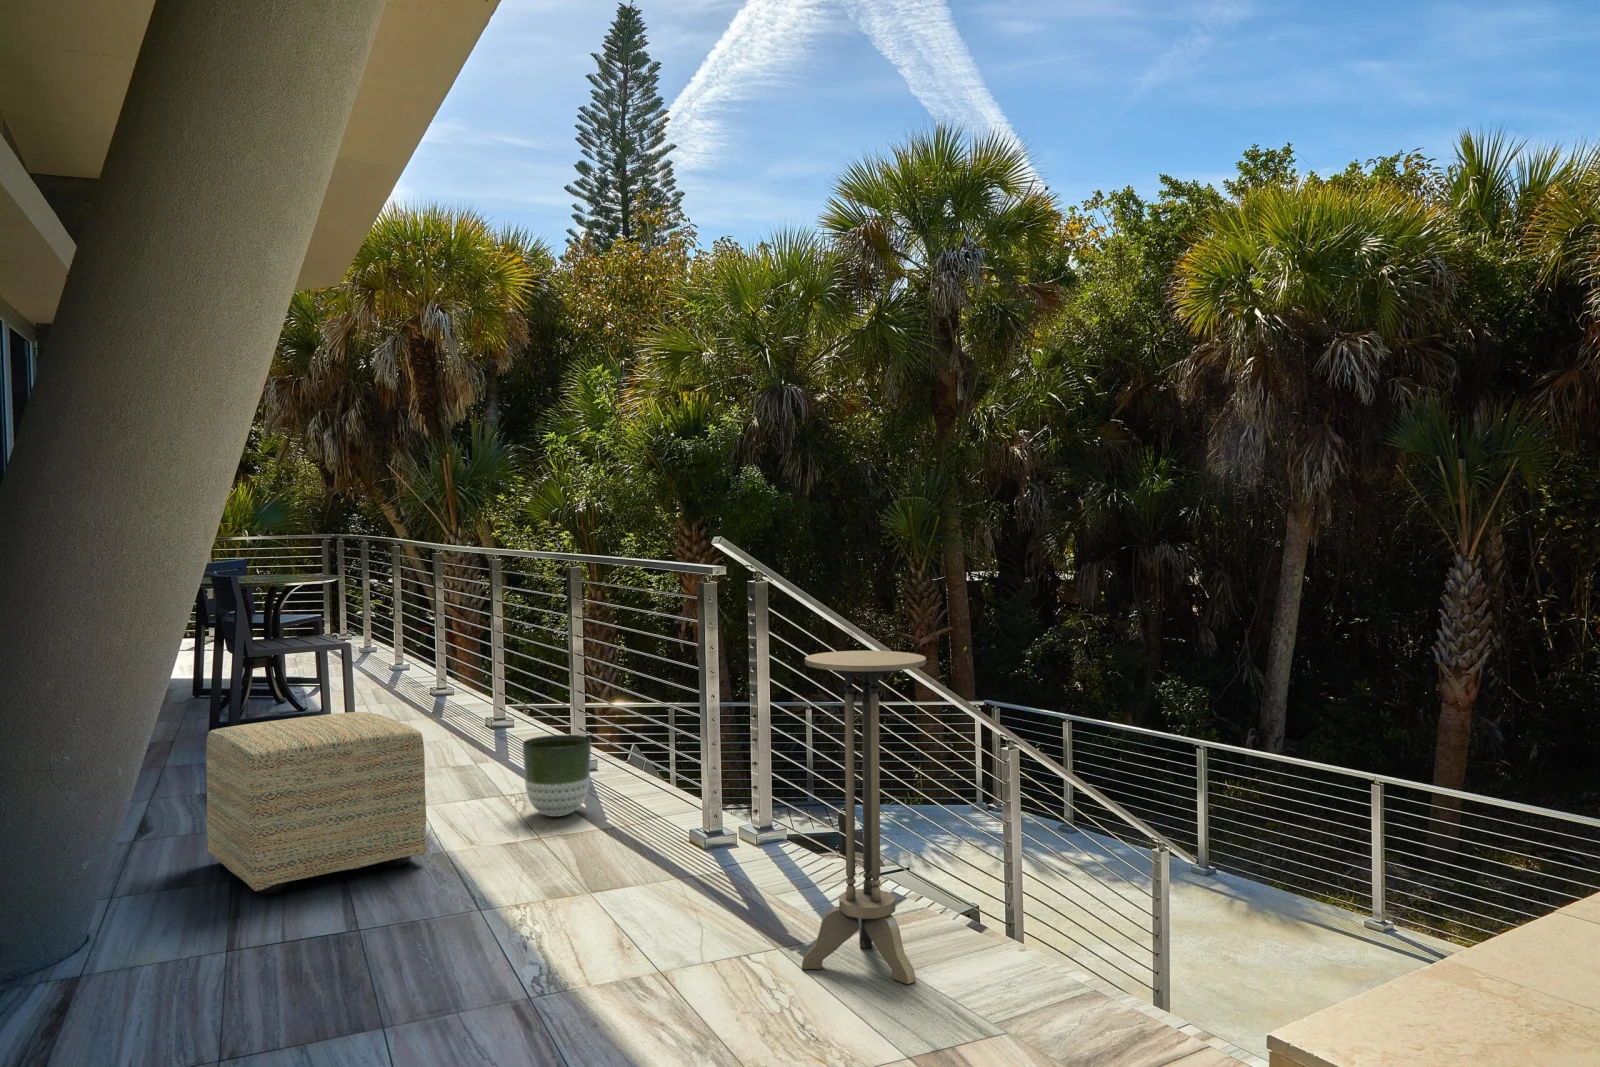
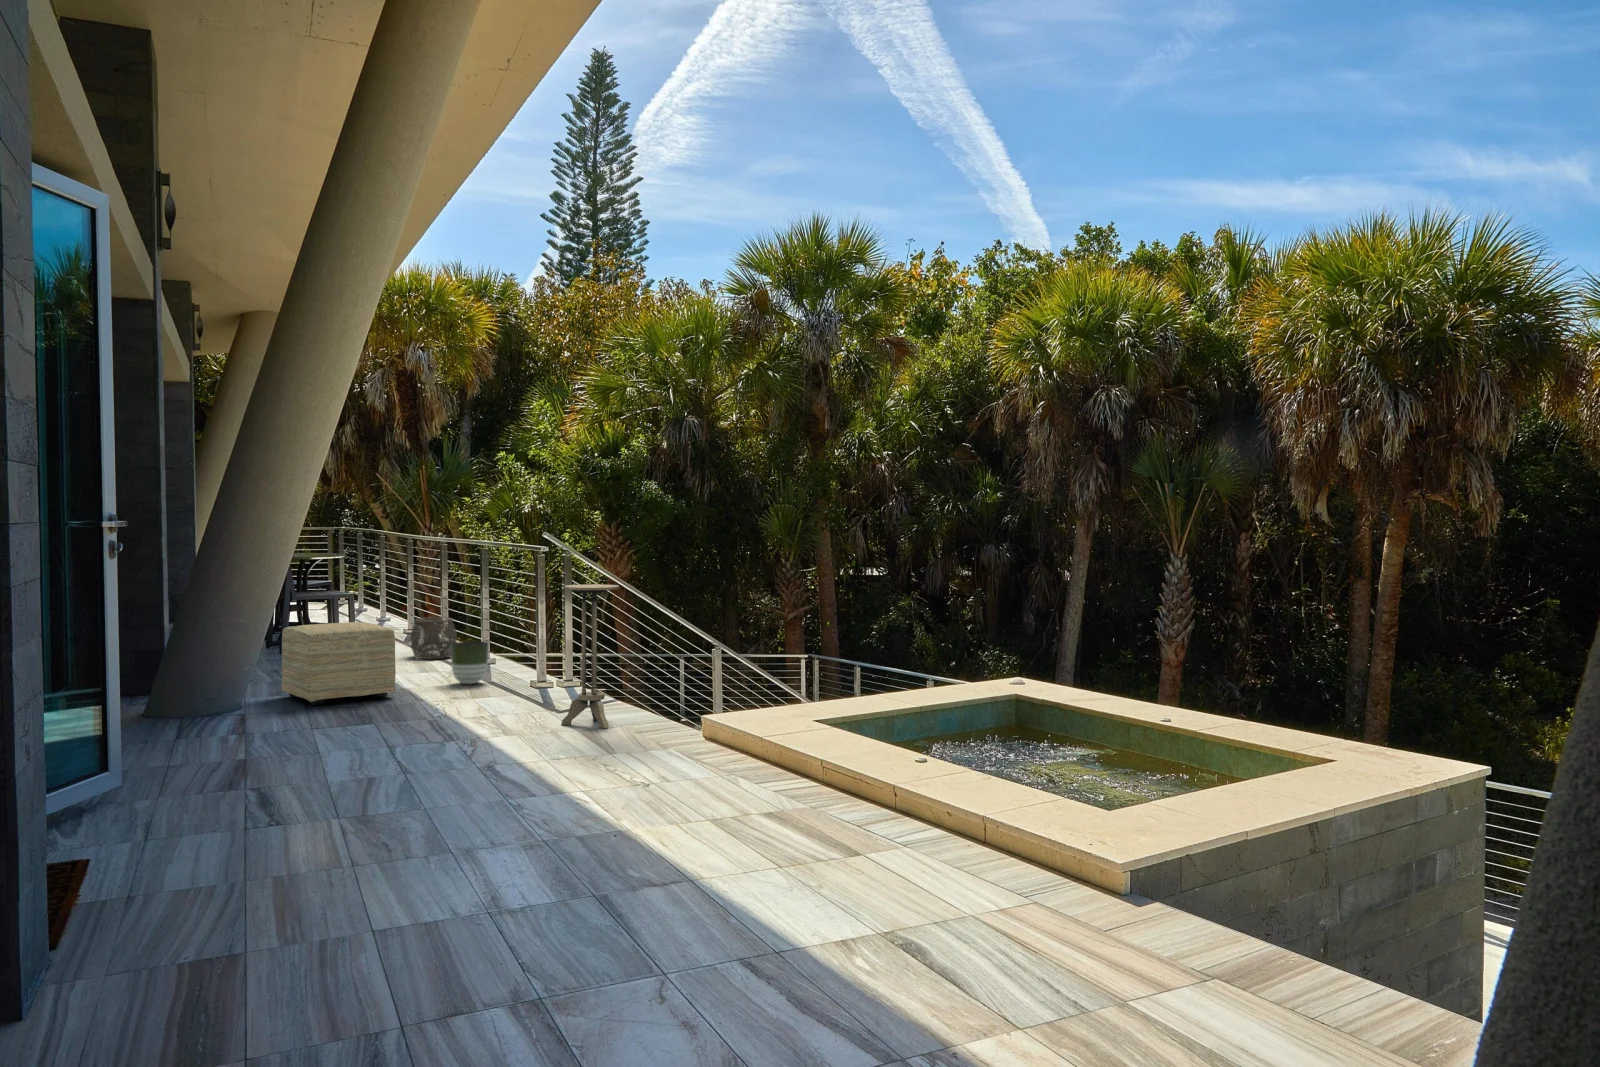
woven basket: none [443,677,519,748] -> present [410,617,457,659]

